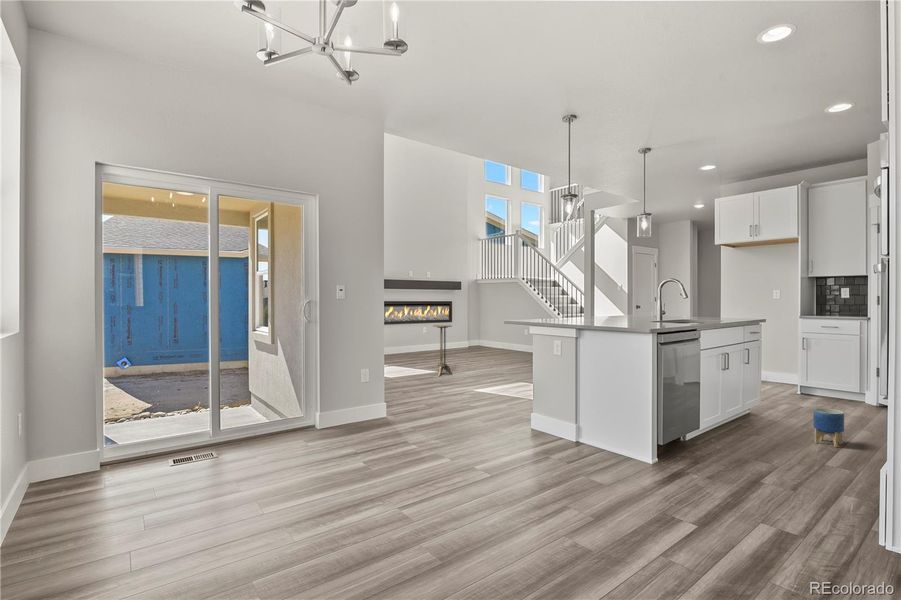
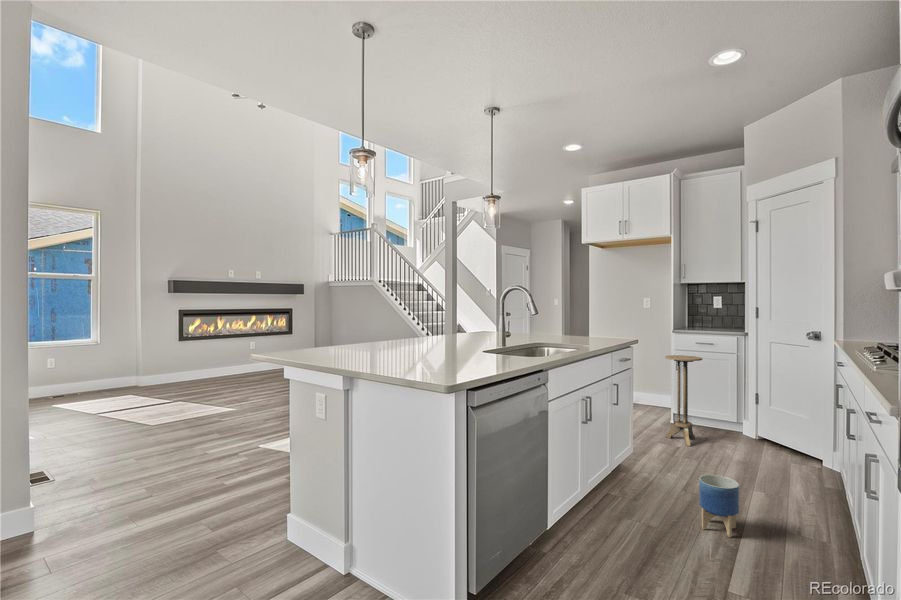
side table: present [433,325,453,376] -> present [666,355,702,446]

